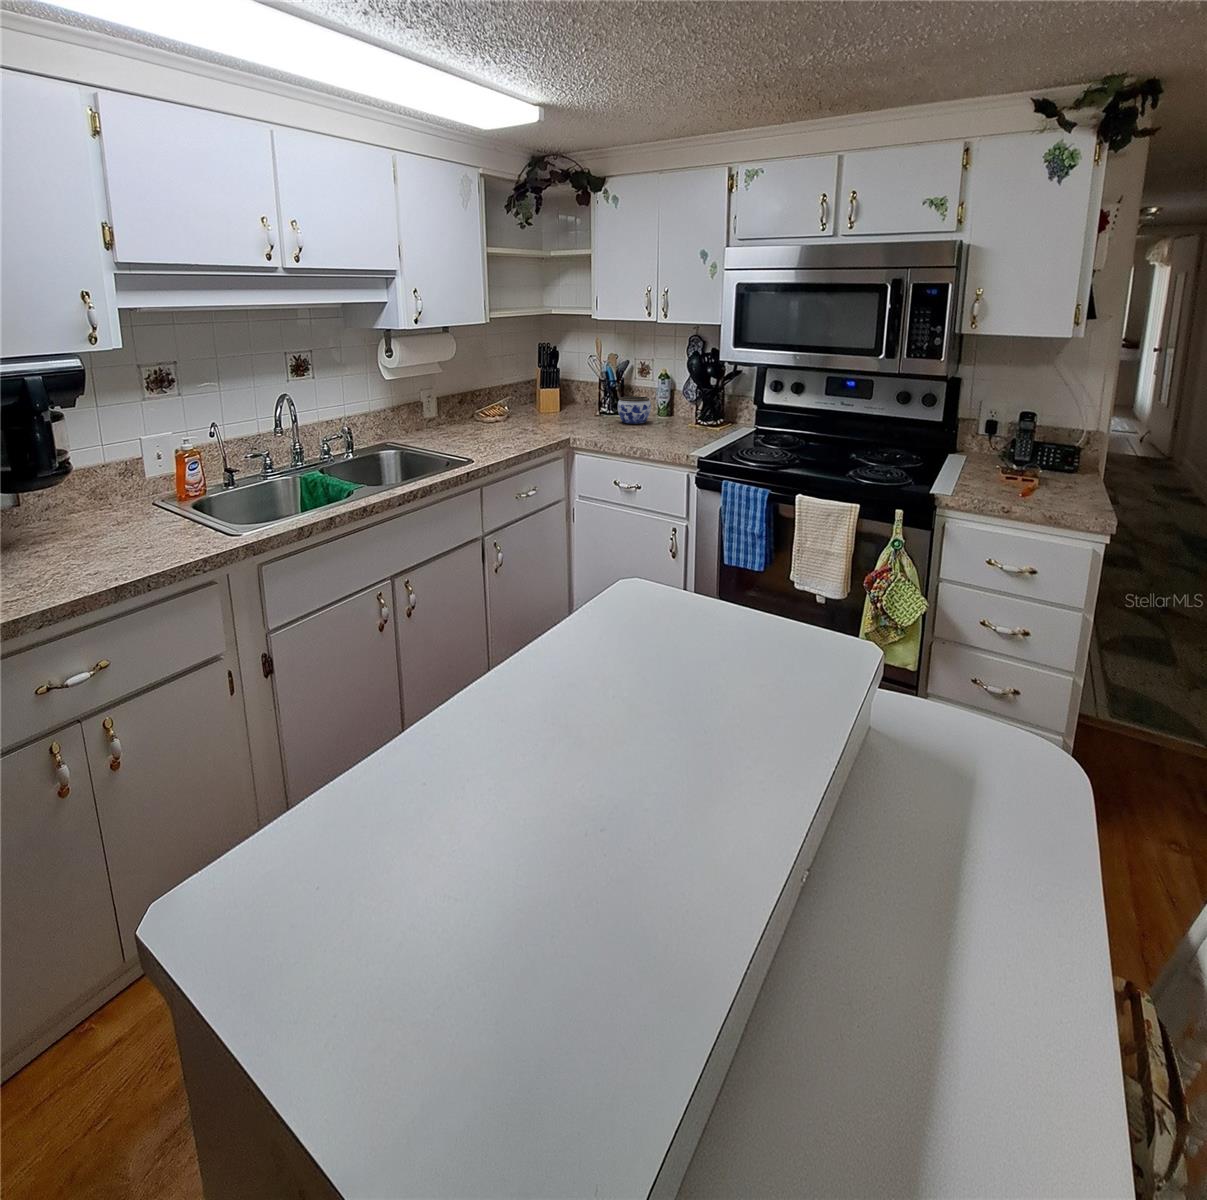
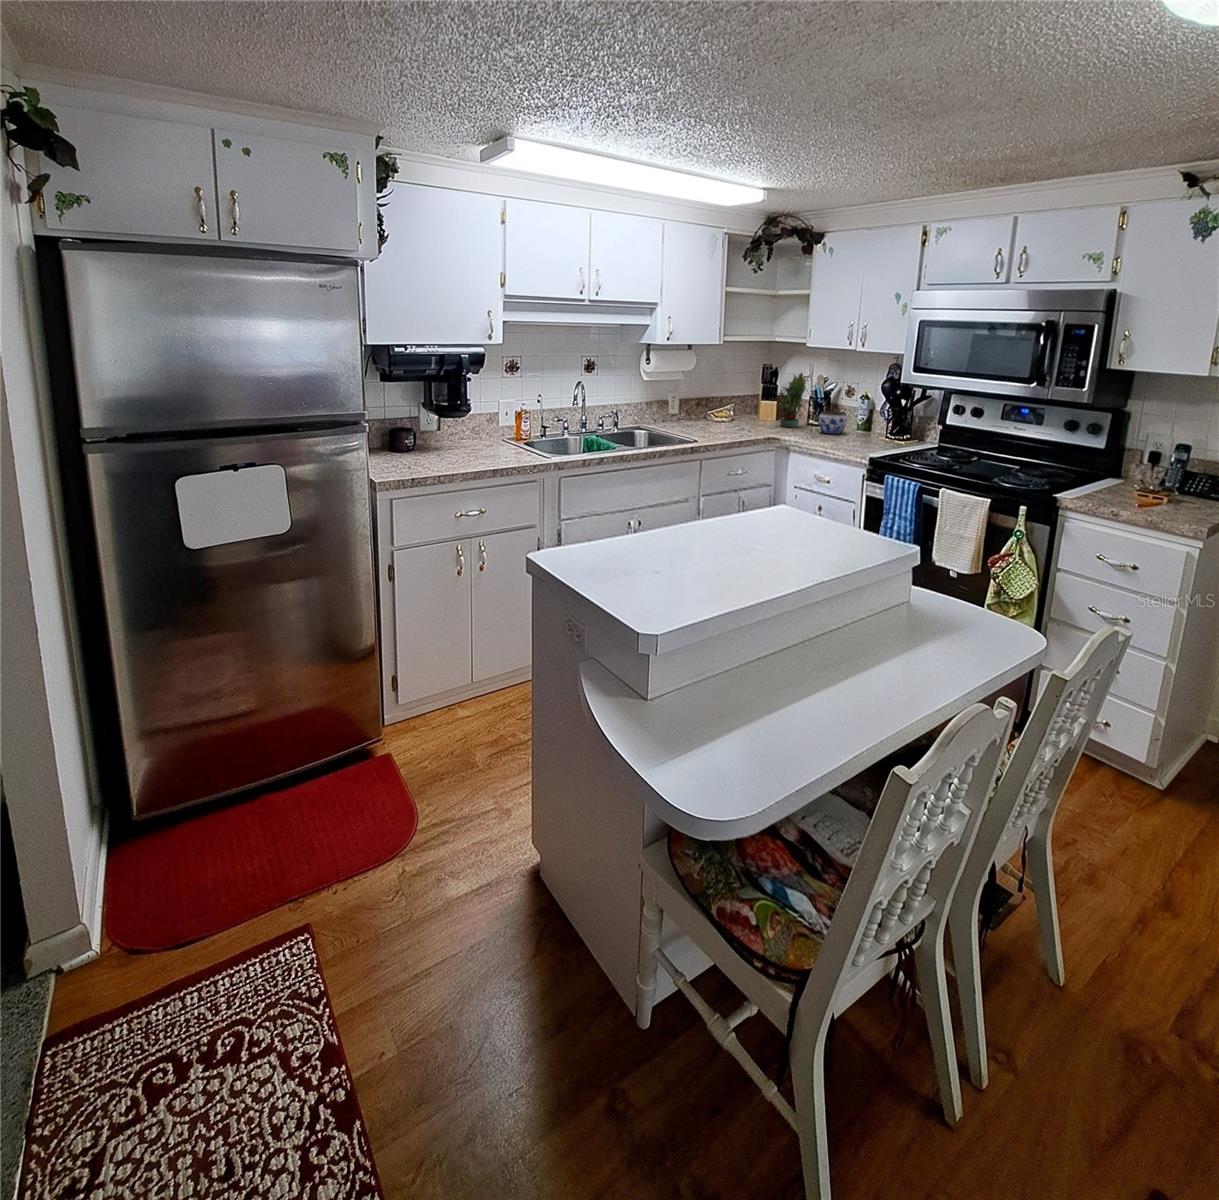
potted plant: none [560,351,599,417] -> present [776,373,810,427]

